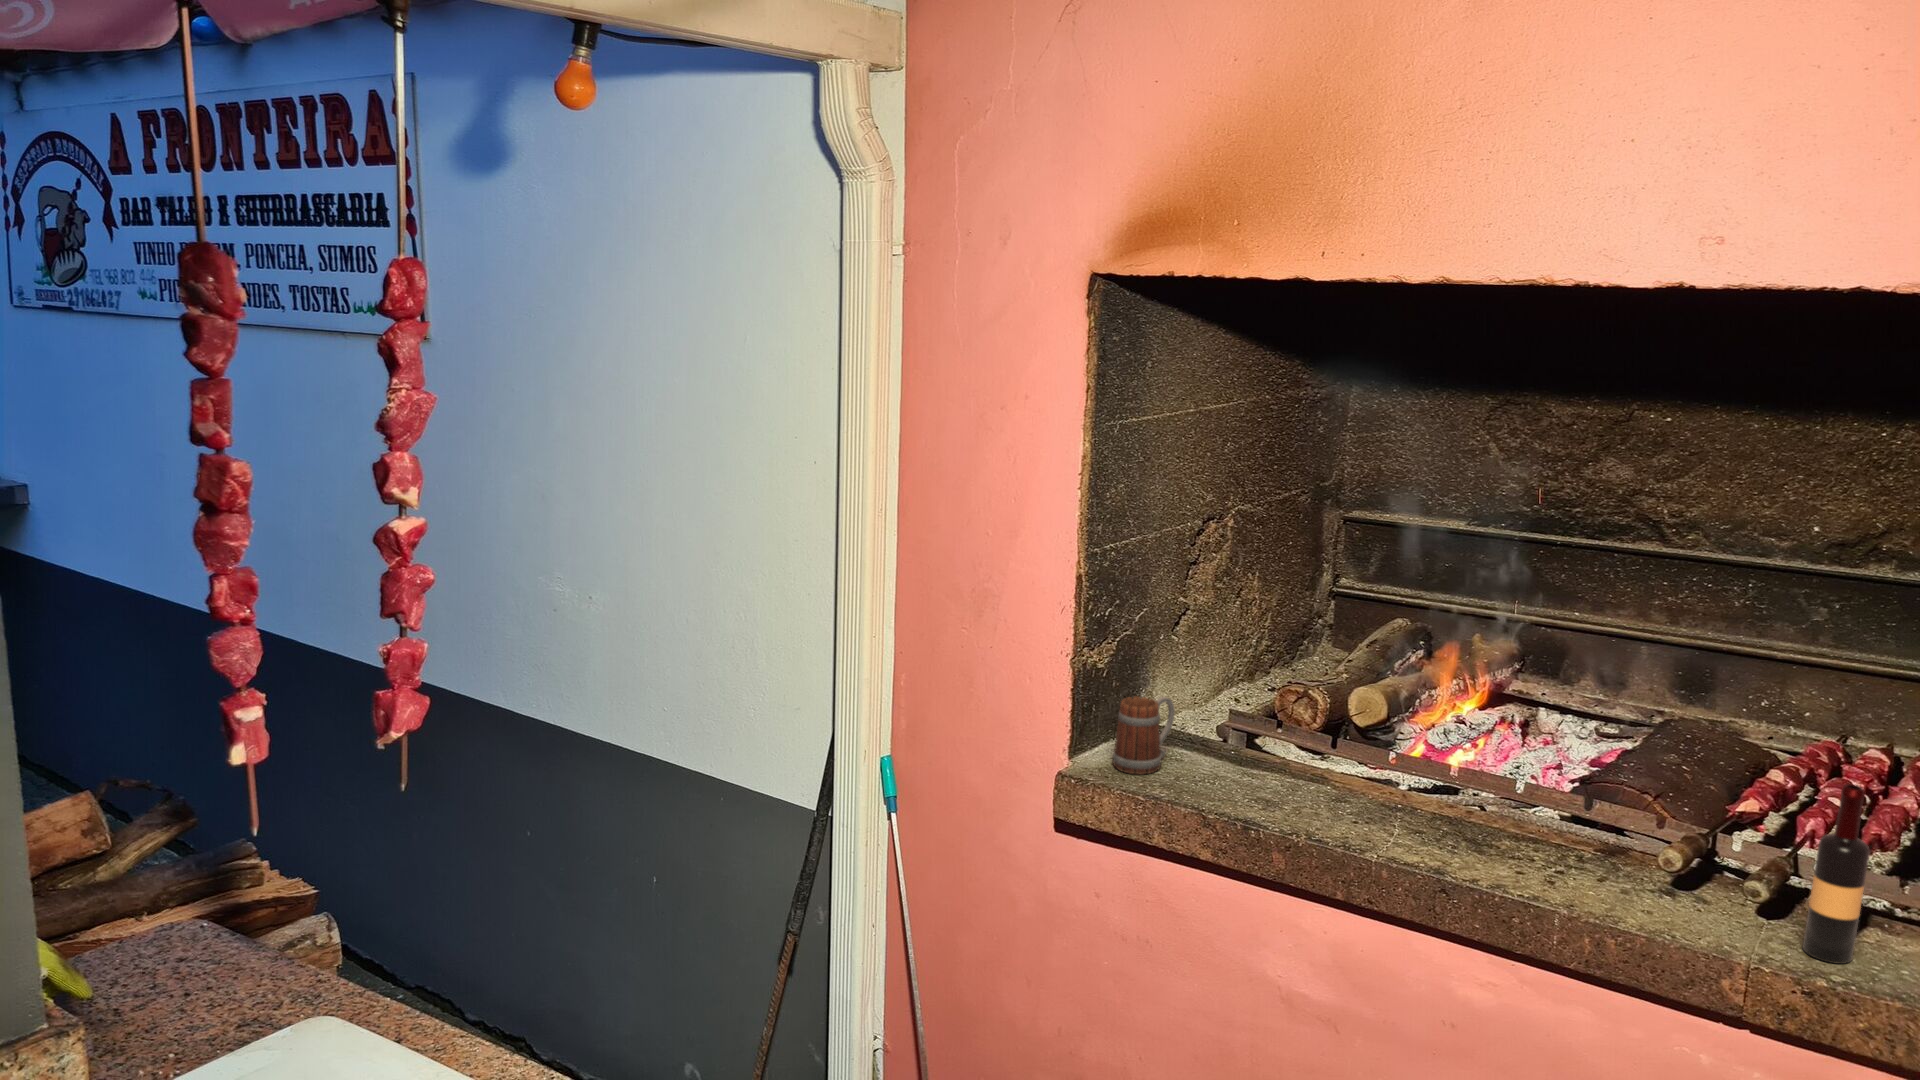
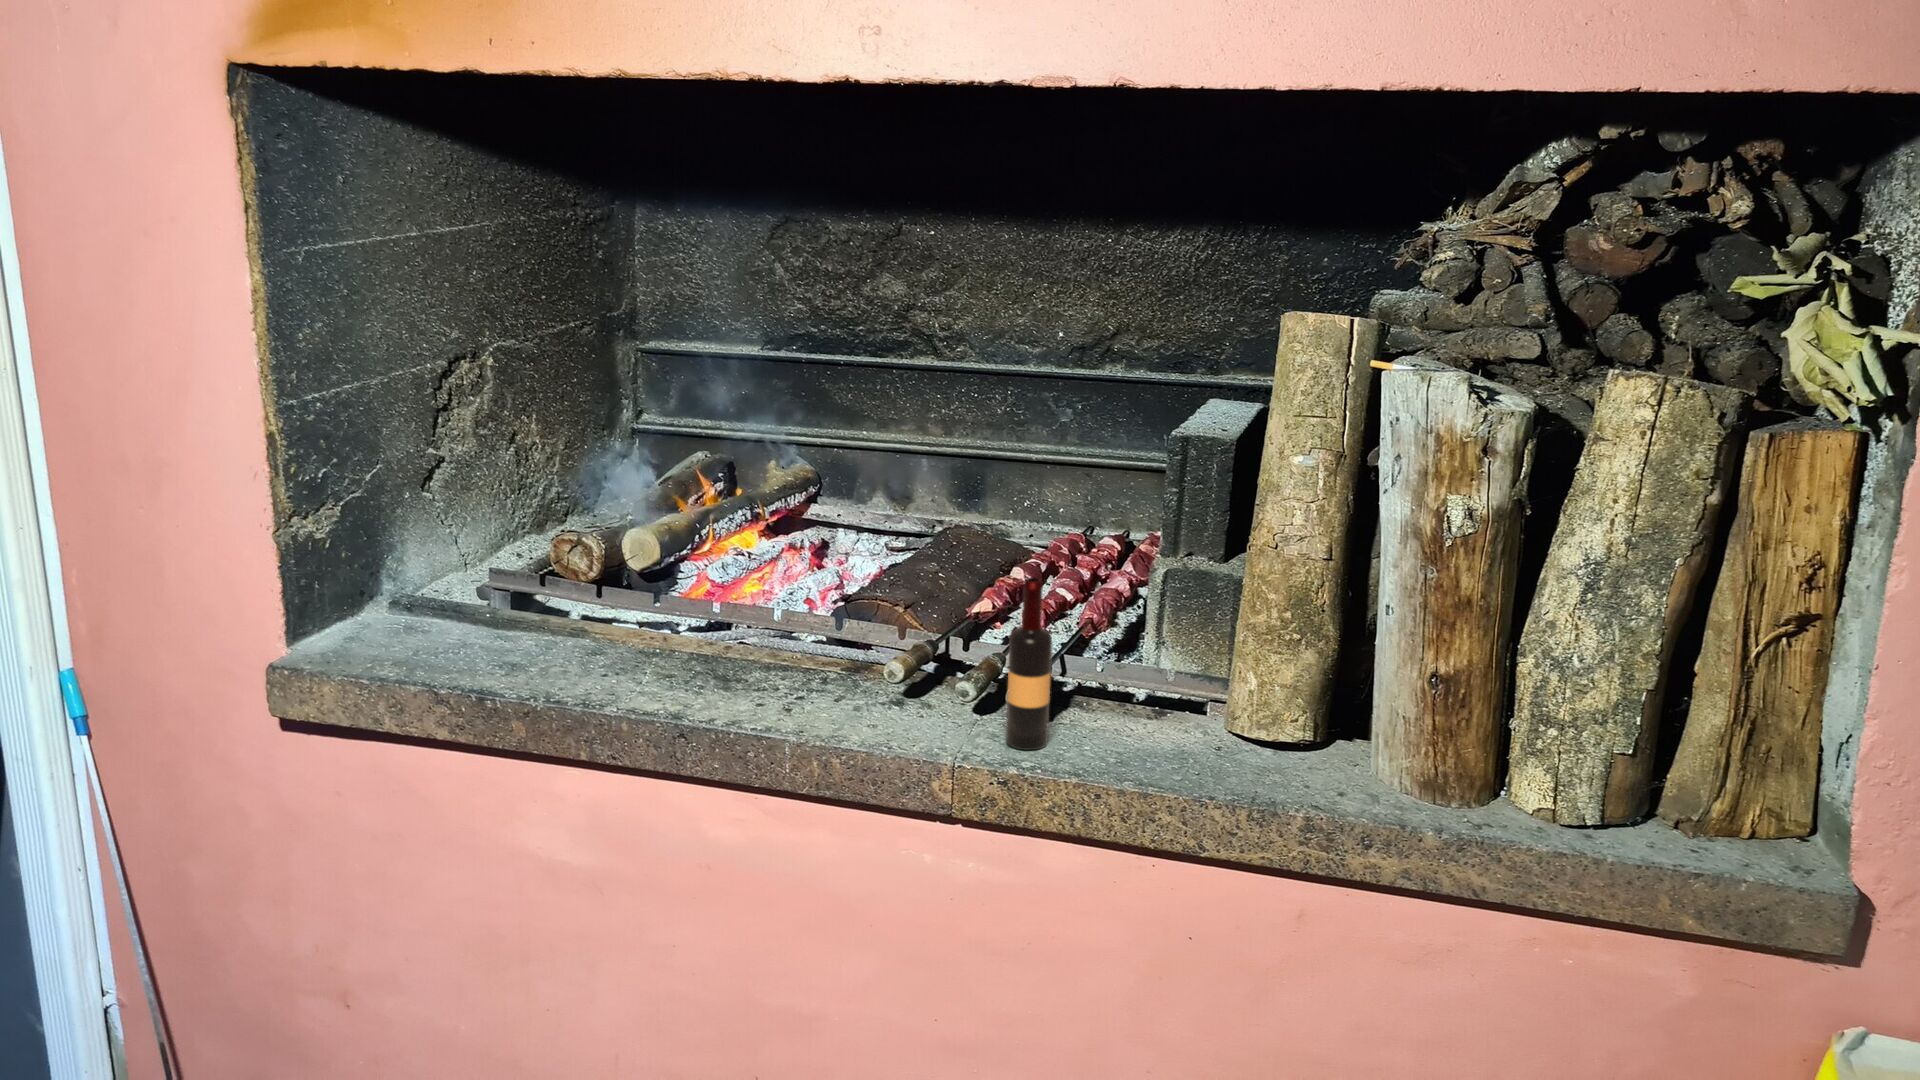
beer mug: present [1113,697,1175,775] -> none [344,562,416,653]

